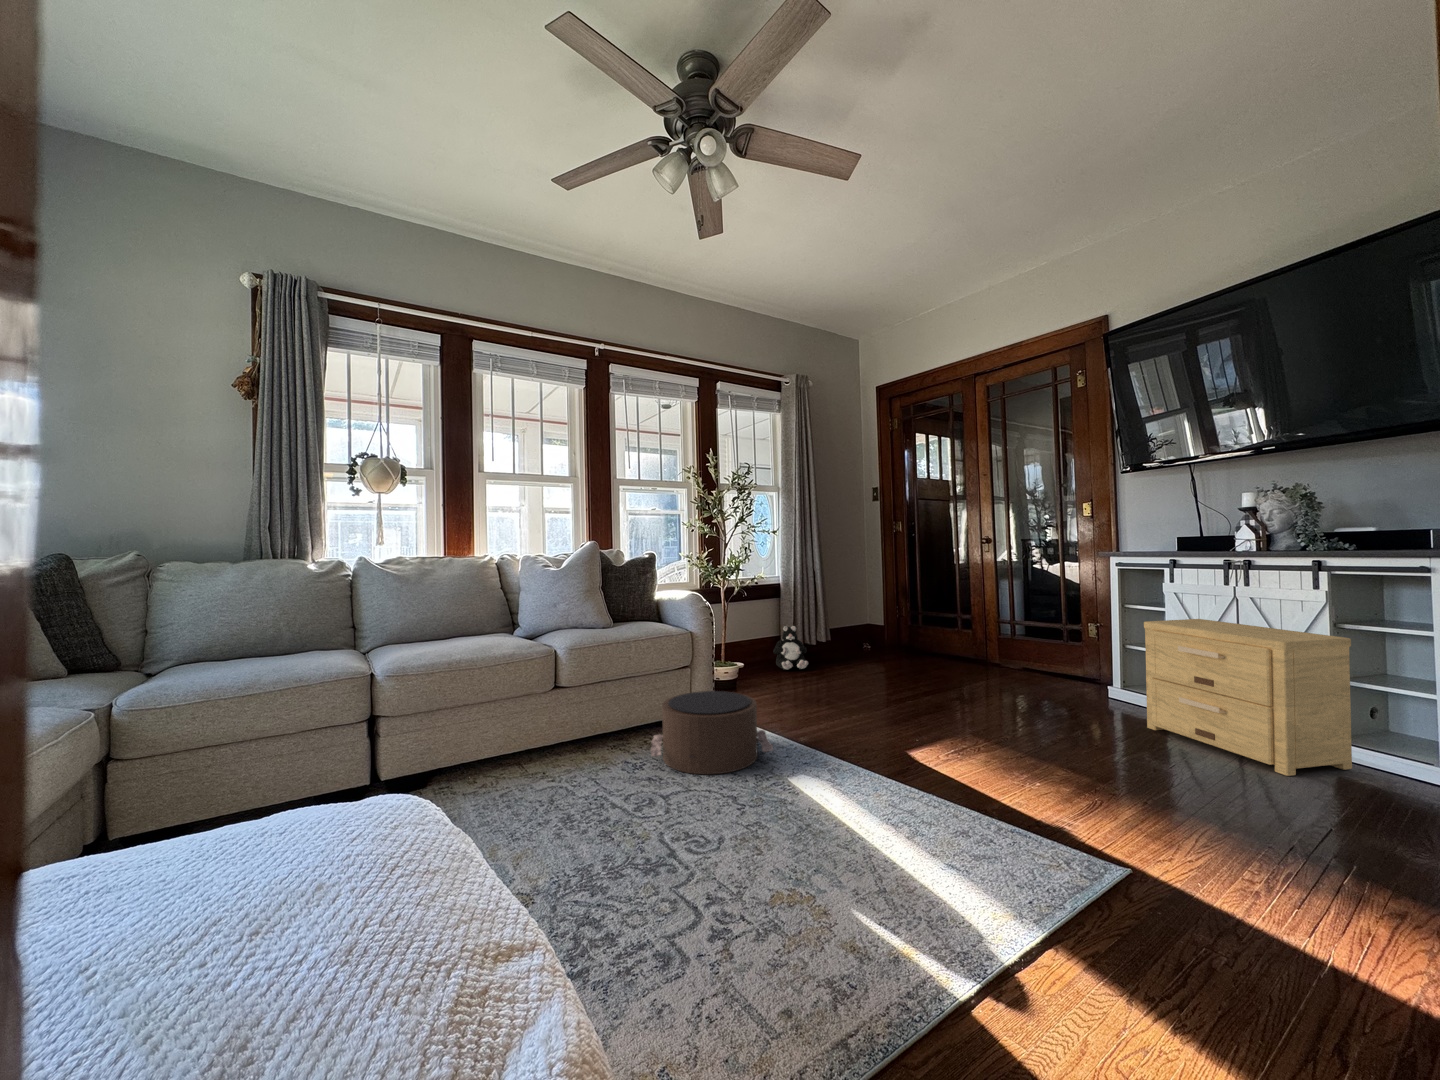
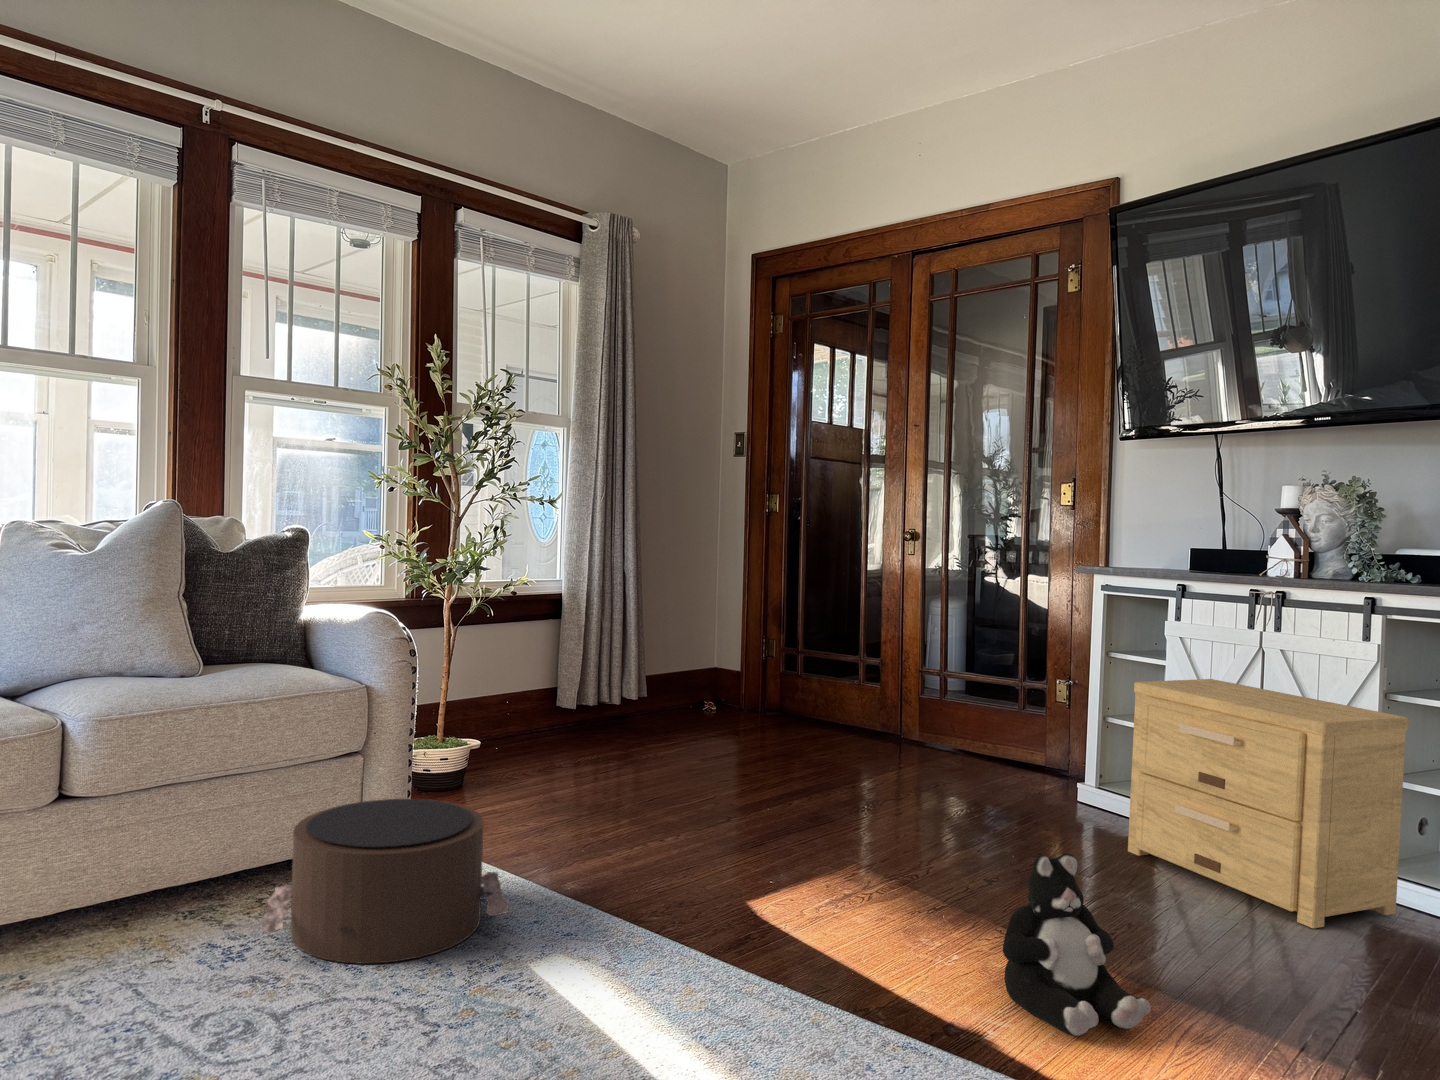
plush toy: present [773,626,808,670] -> present [1003,853,1151,1036]

